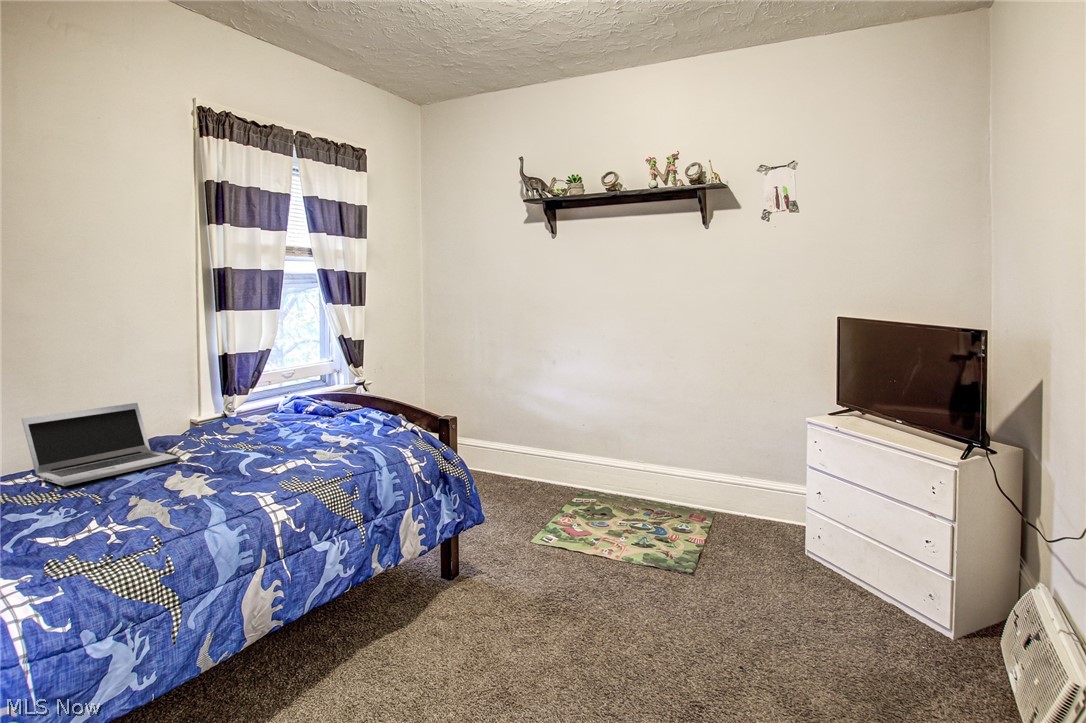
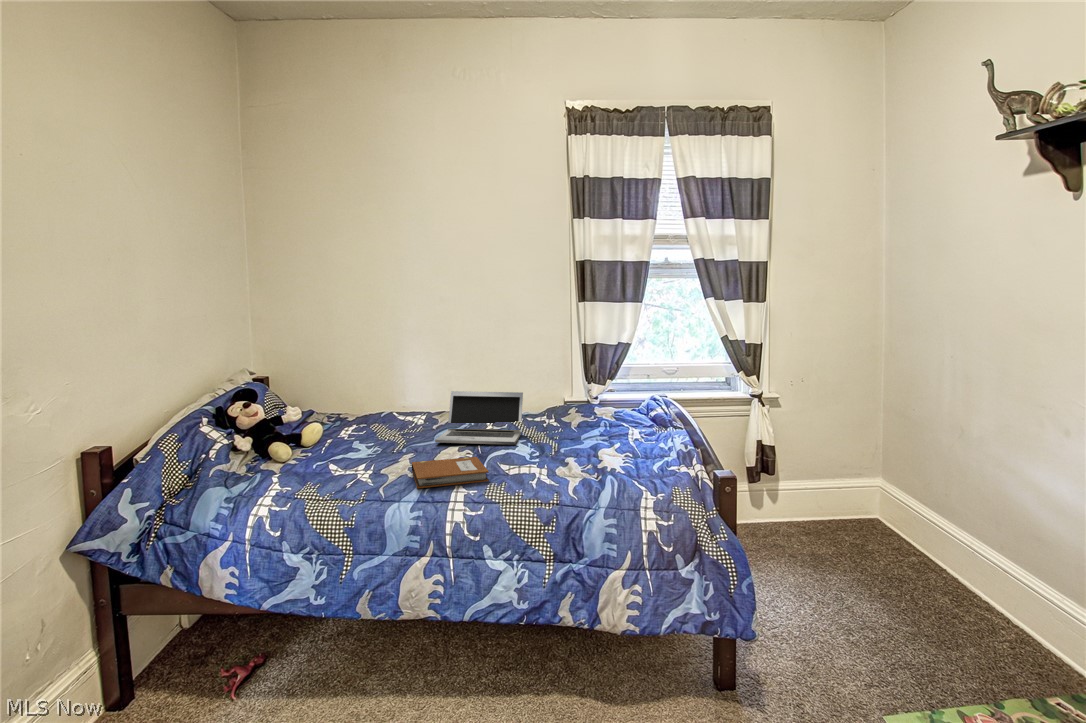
notebook: none [141,472,257,509] -> present [412,457,489,488]

